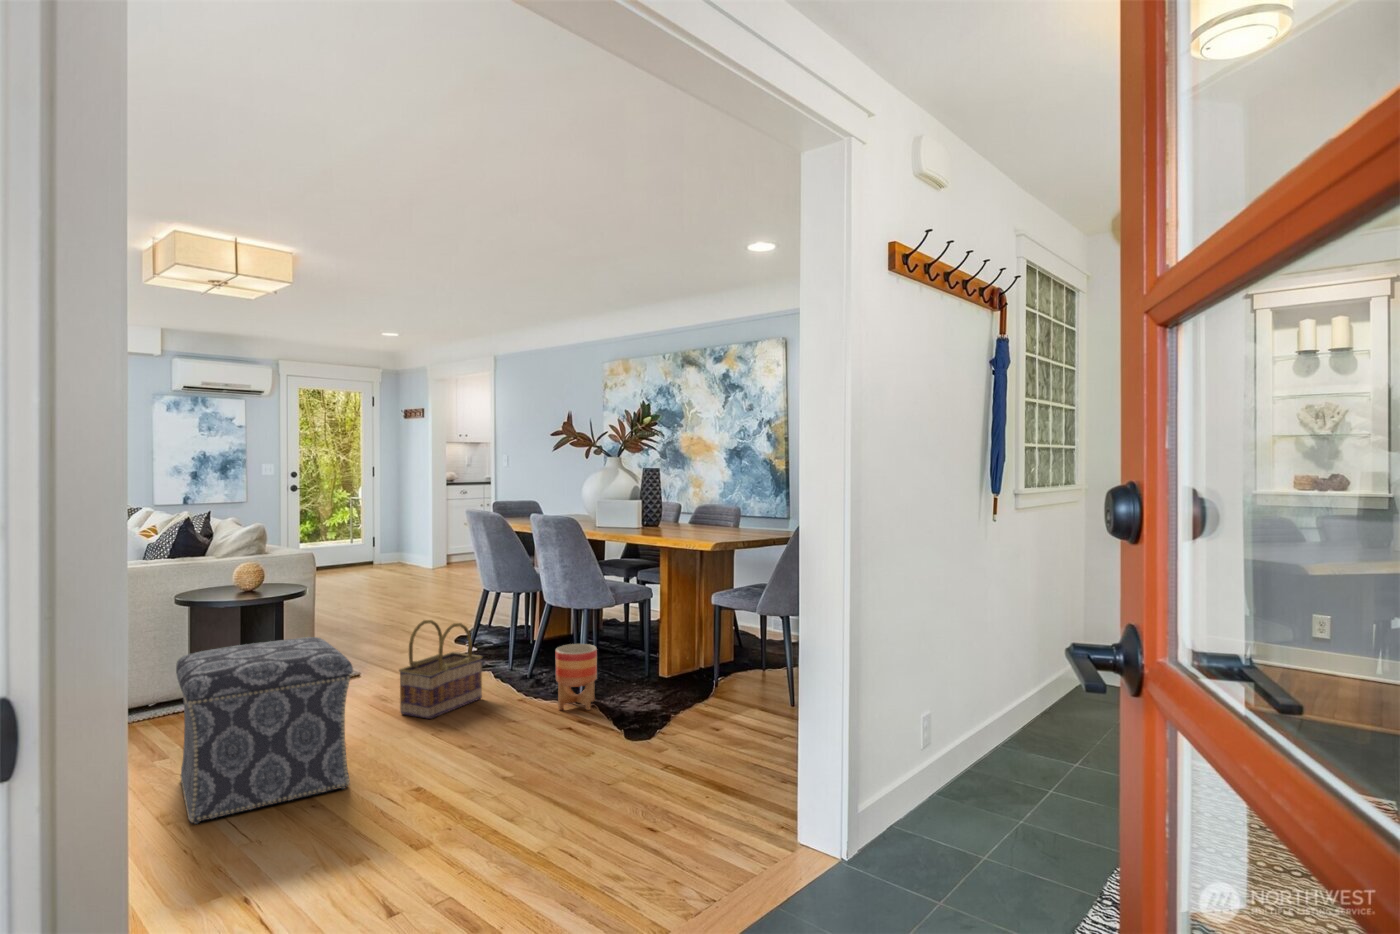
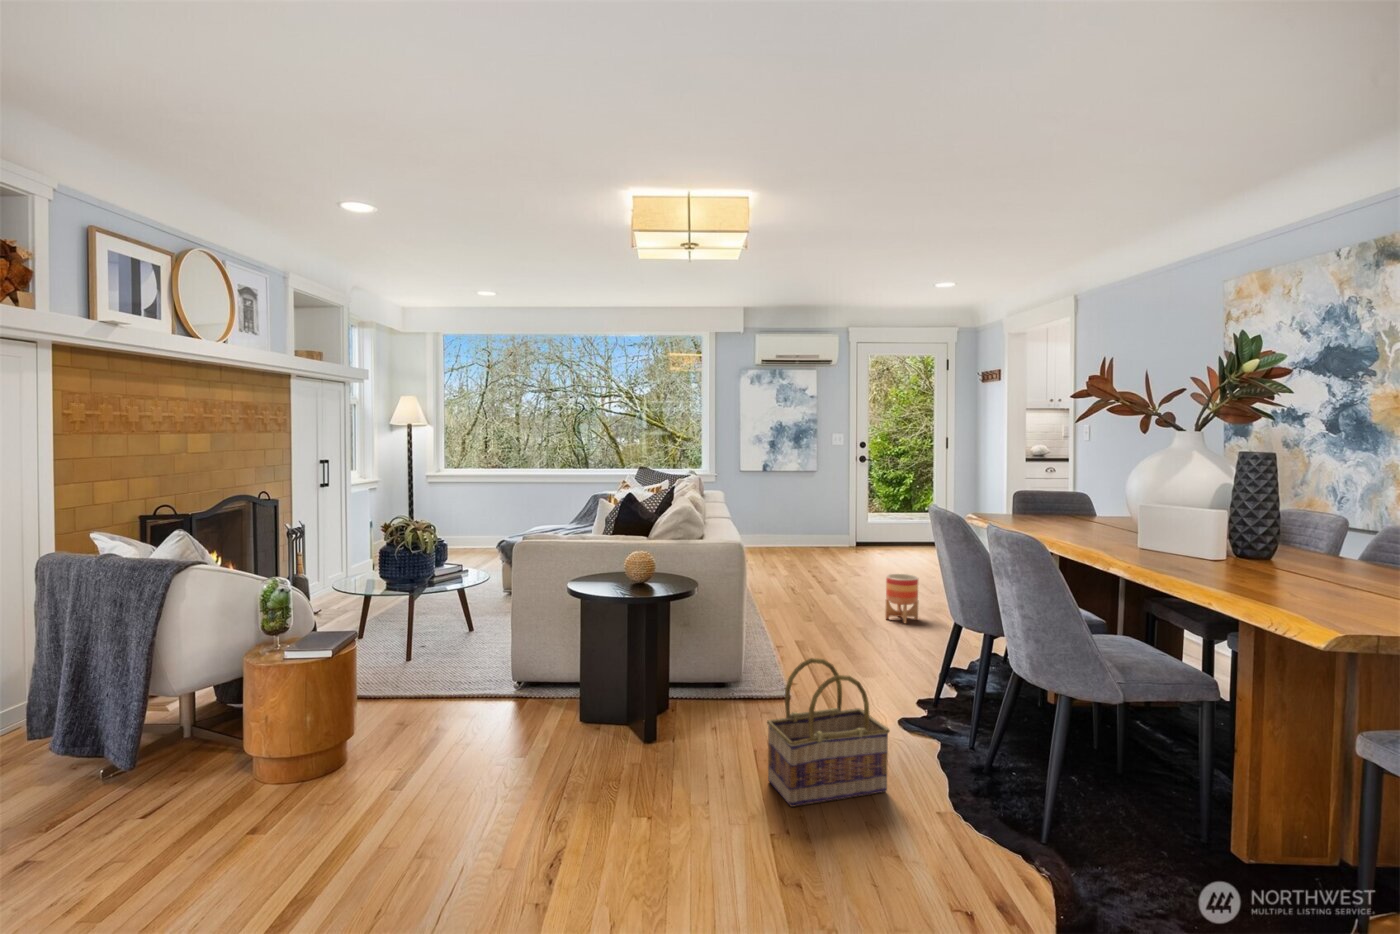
ottoman: present [176,637,353,824] -> none [406,657,639,901]
planter: present [555,644,597,710] -> present [885,574,918,623]

